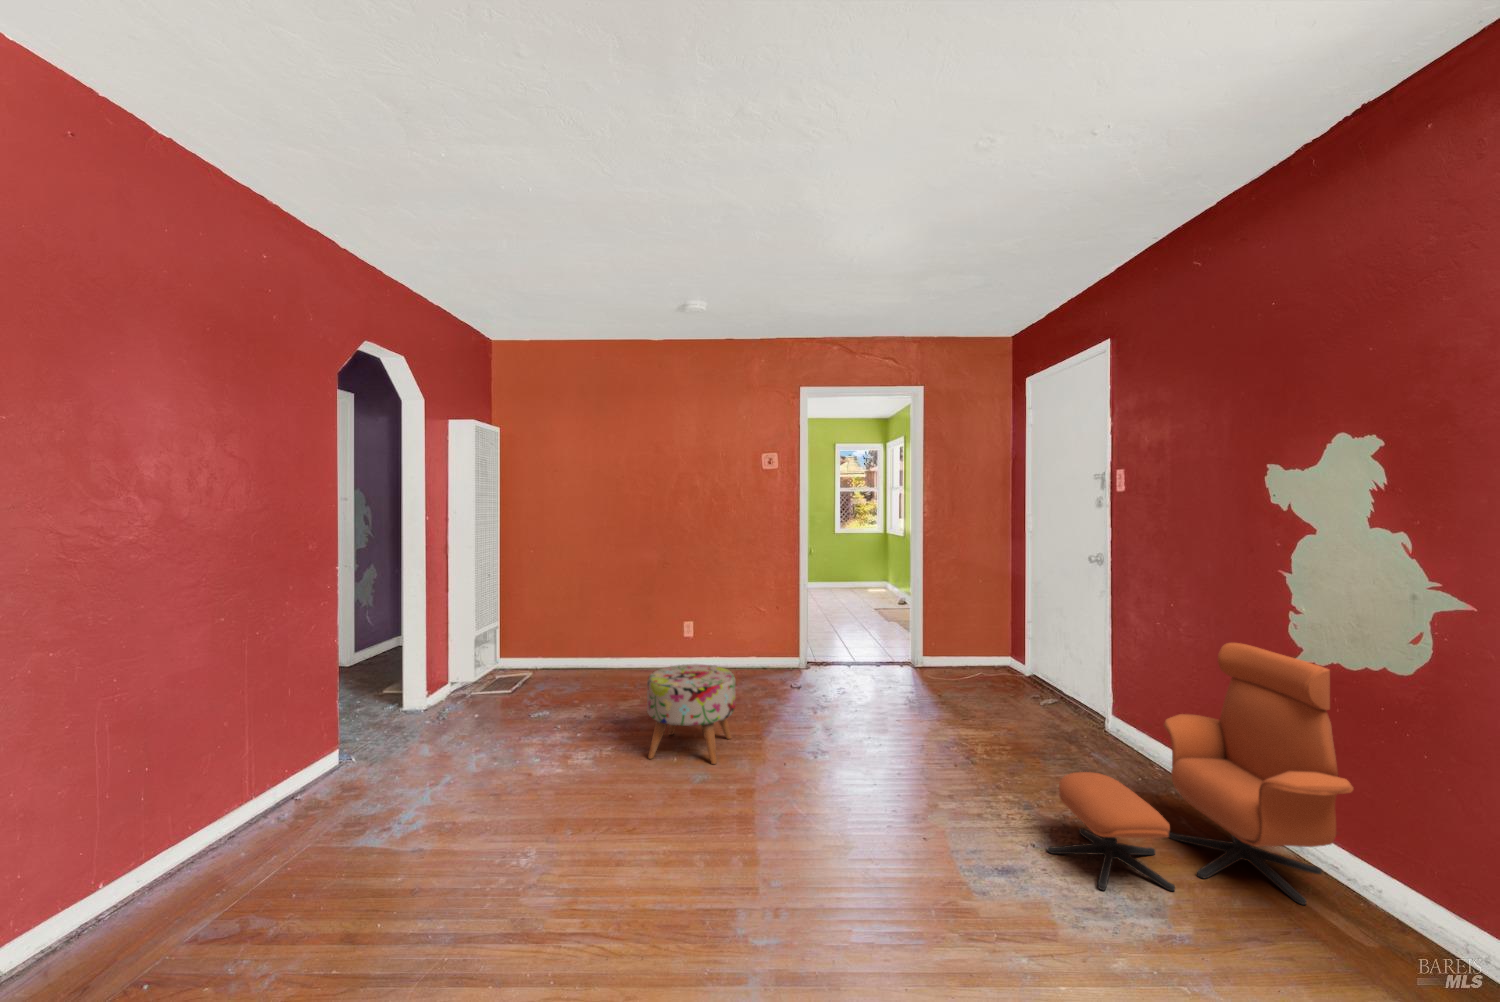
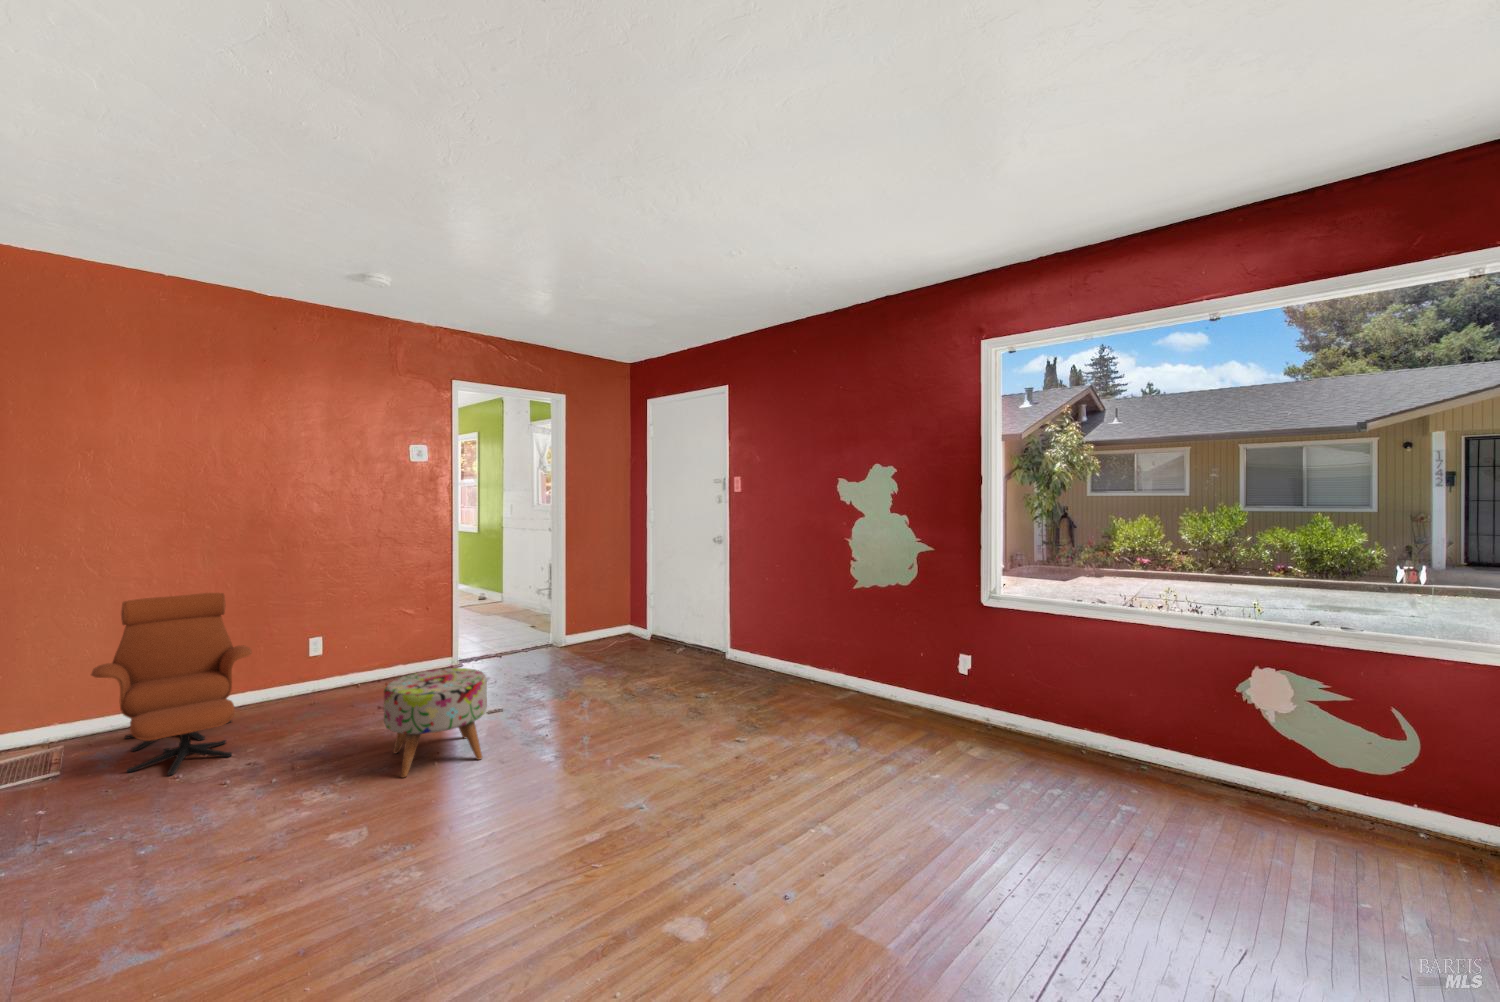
lounge chair: present [1047,643,1353,905] -> present [91,593,252,775]

